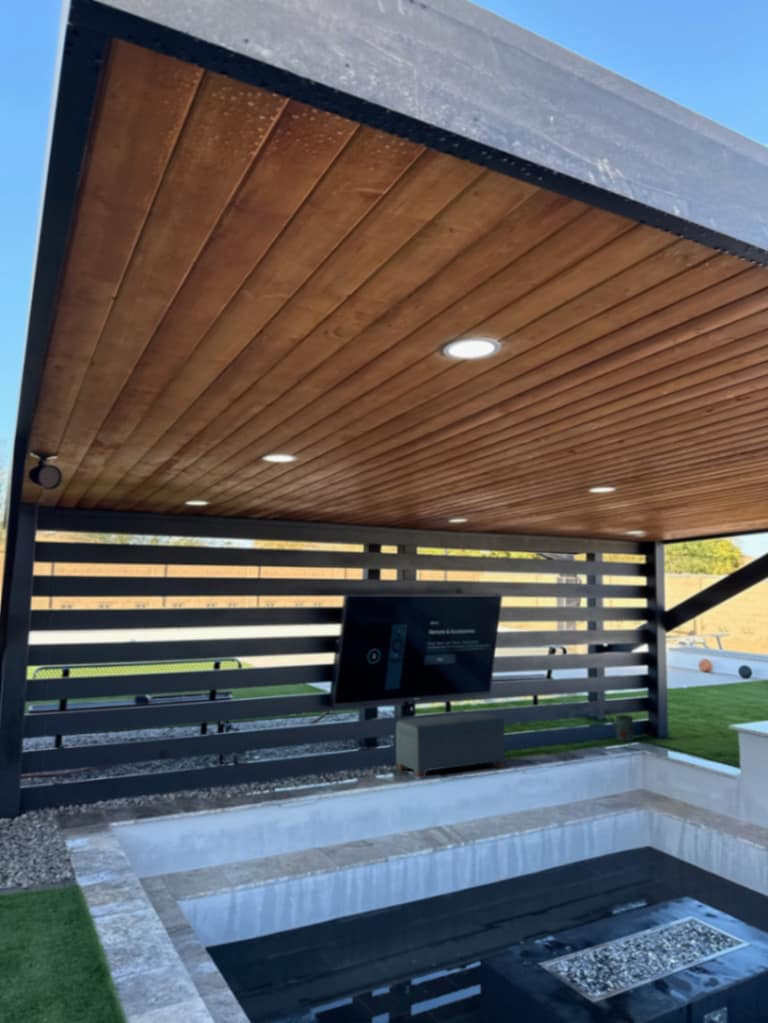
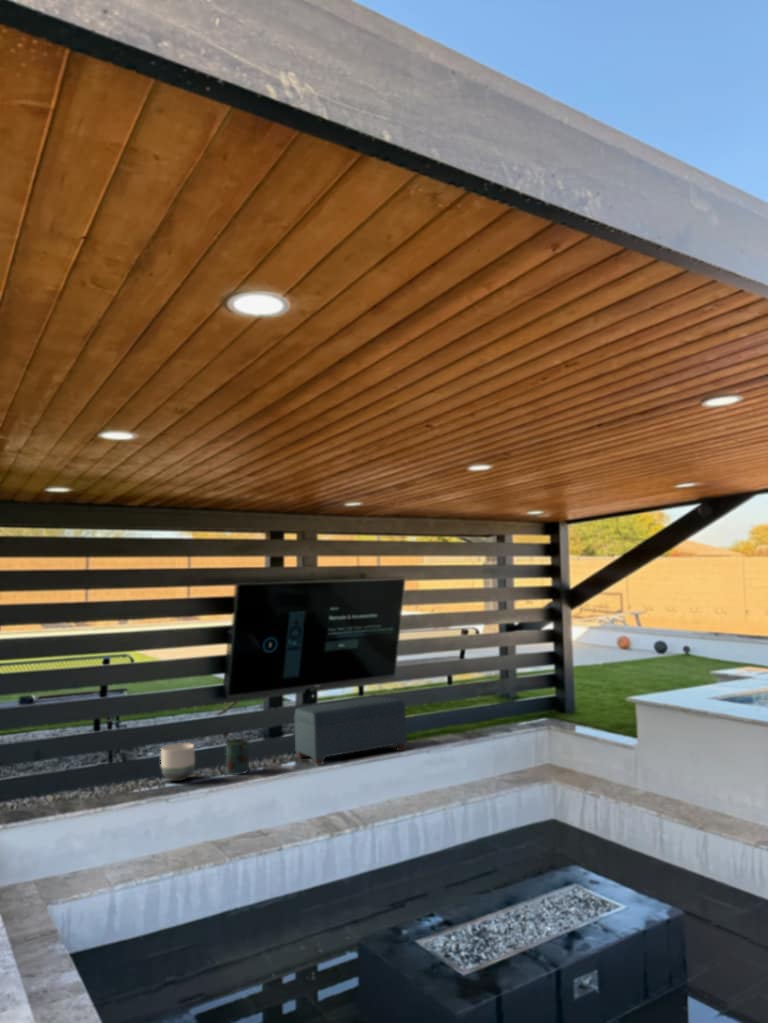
watering can: present [605,711,634,741] -> present [223,732,249,775]
planter: none [273,750,304,787] -> present [161,743,195,781]

